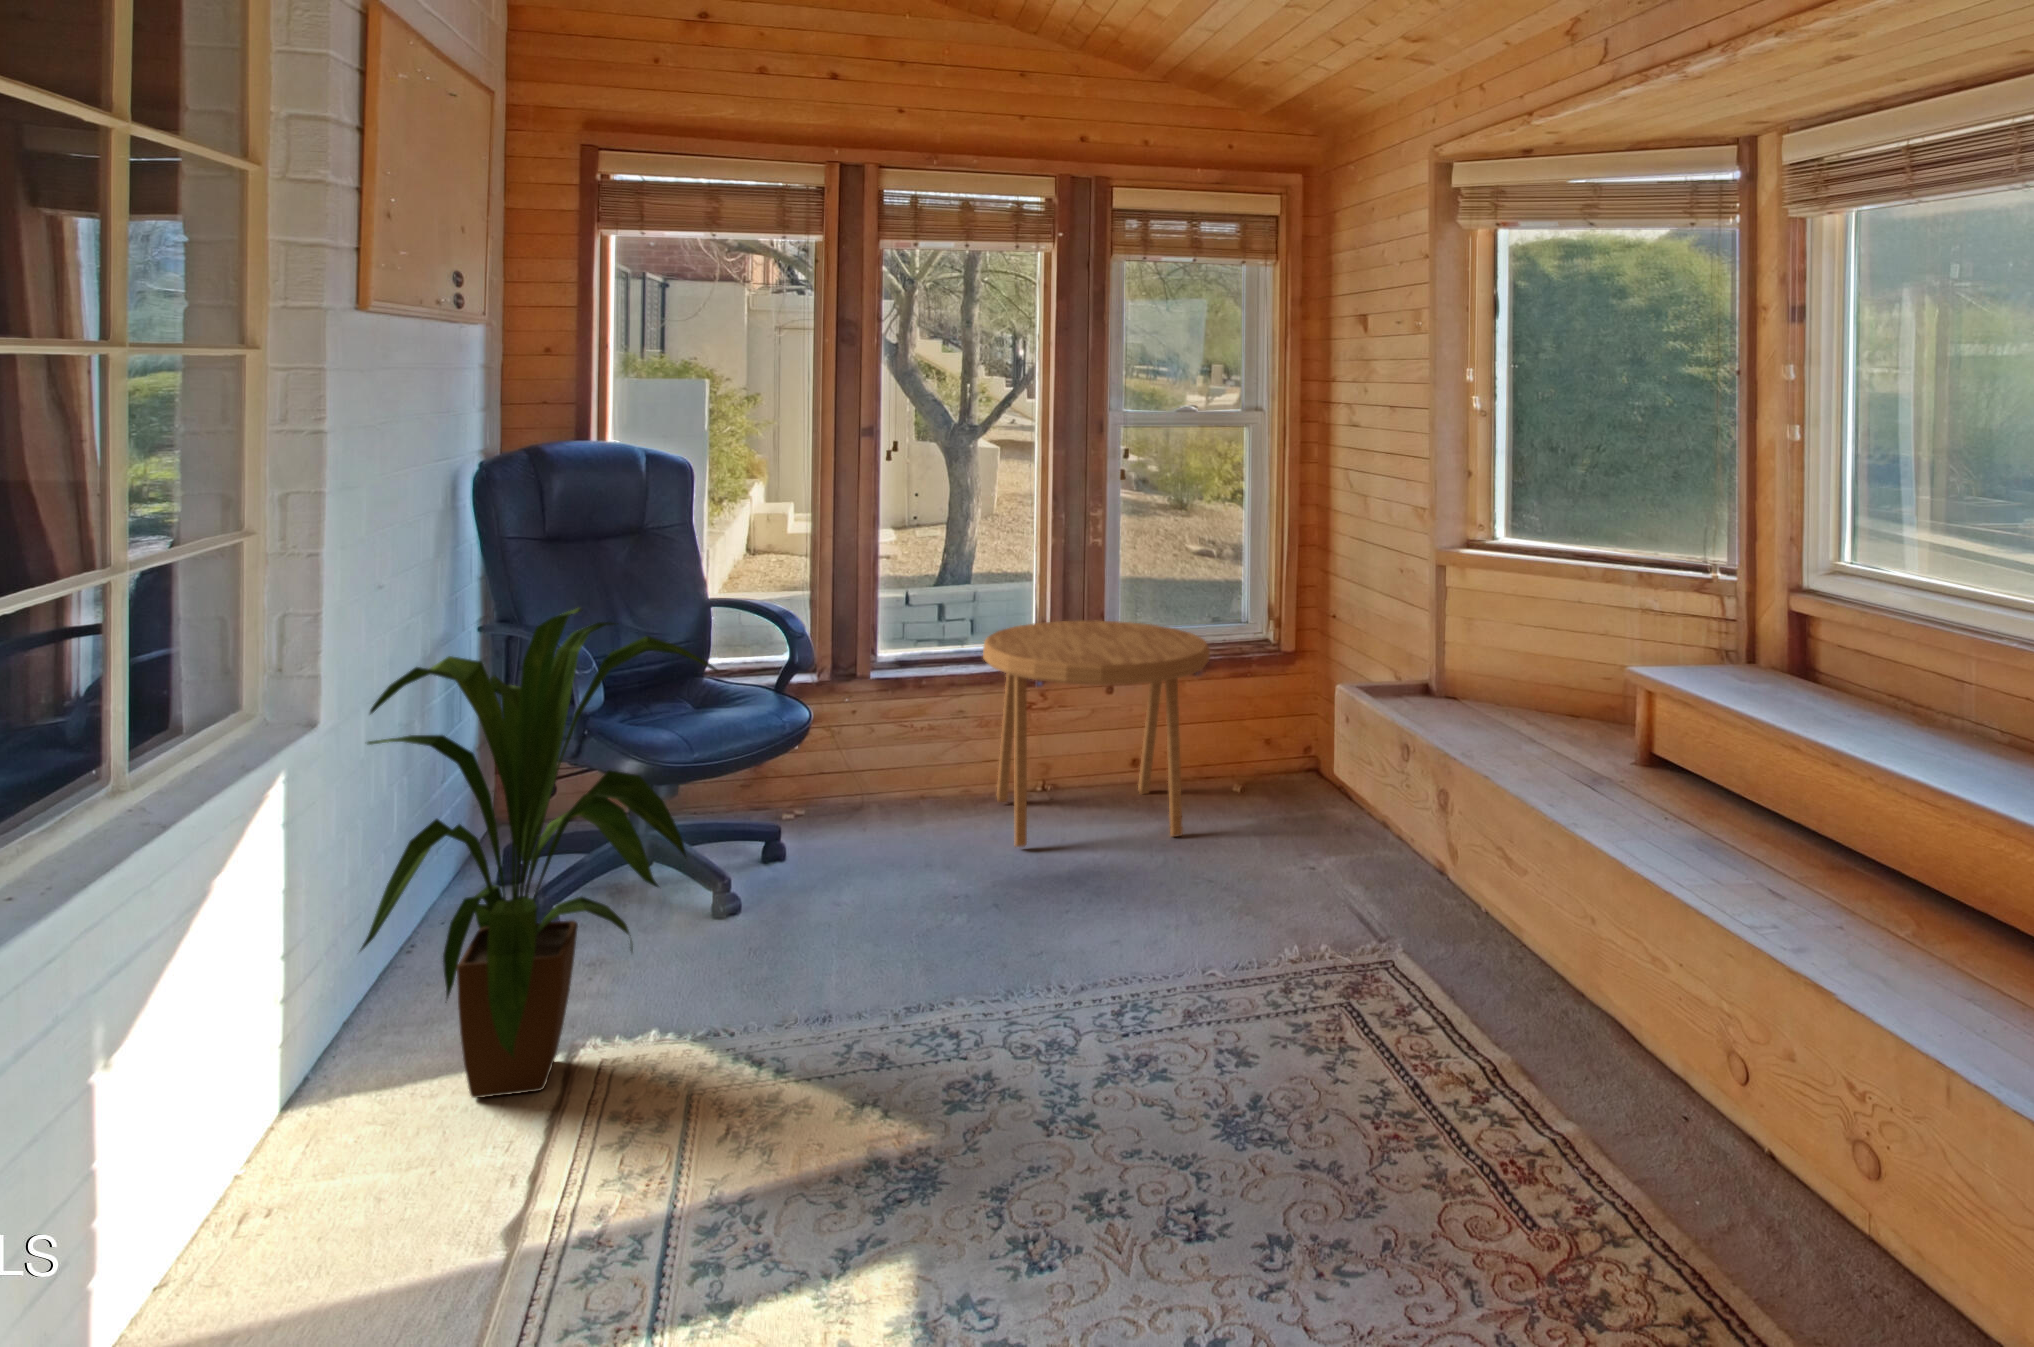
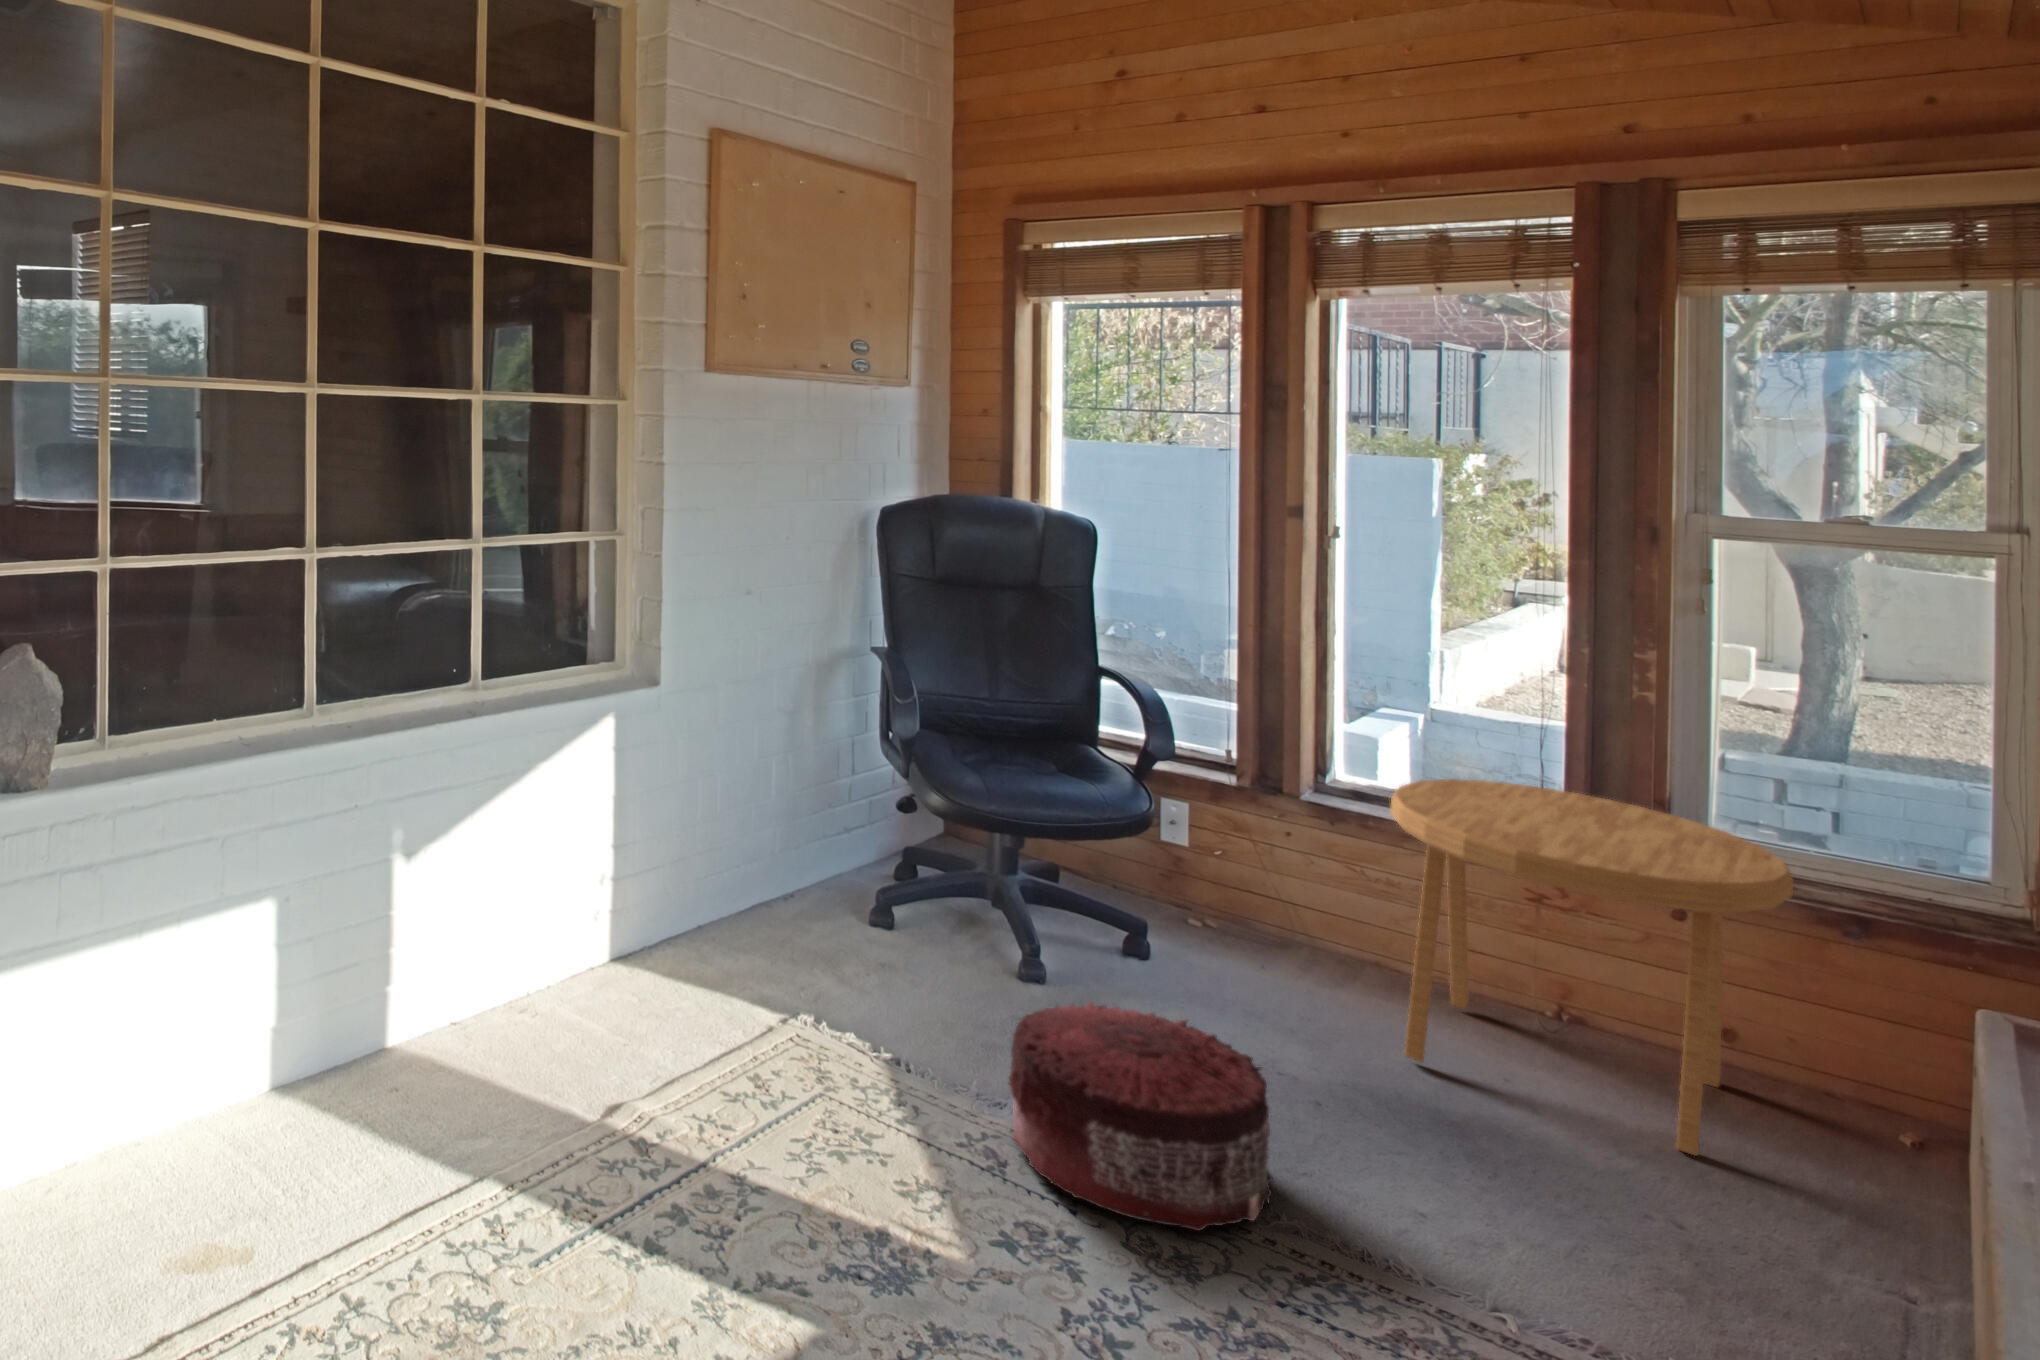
house plant: present [360,608,718,1098] -> none [609,620,887,1034]
pouf: none [859,869,1067,1047] -> present [1008,1002,1273,1231]

